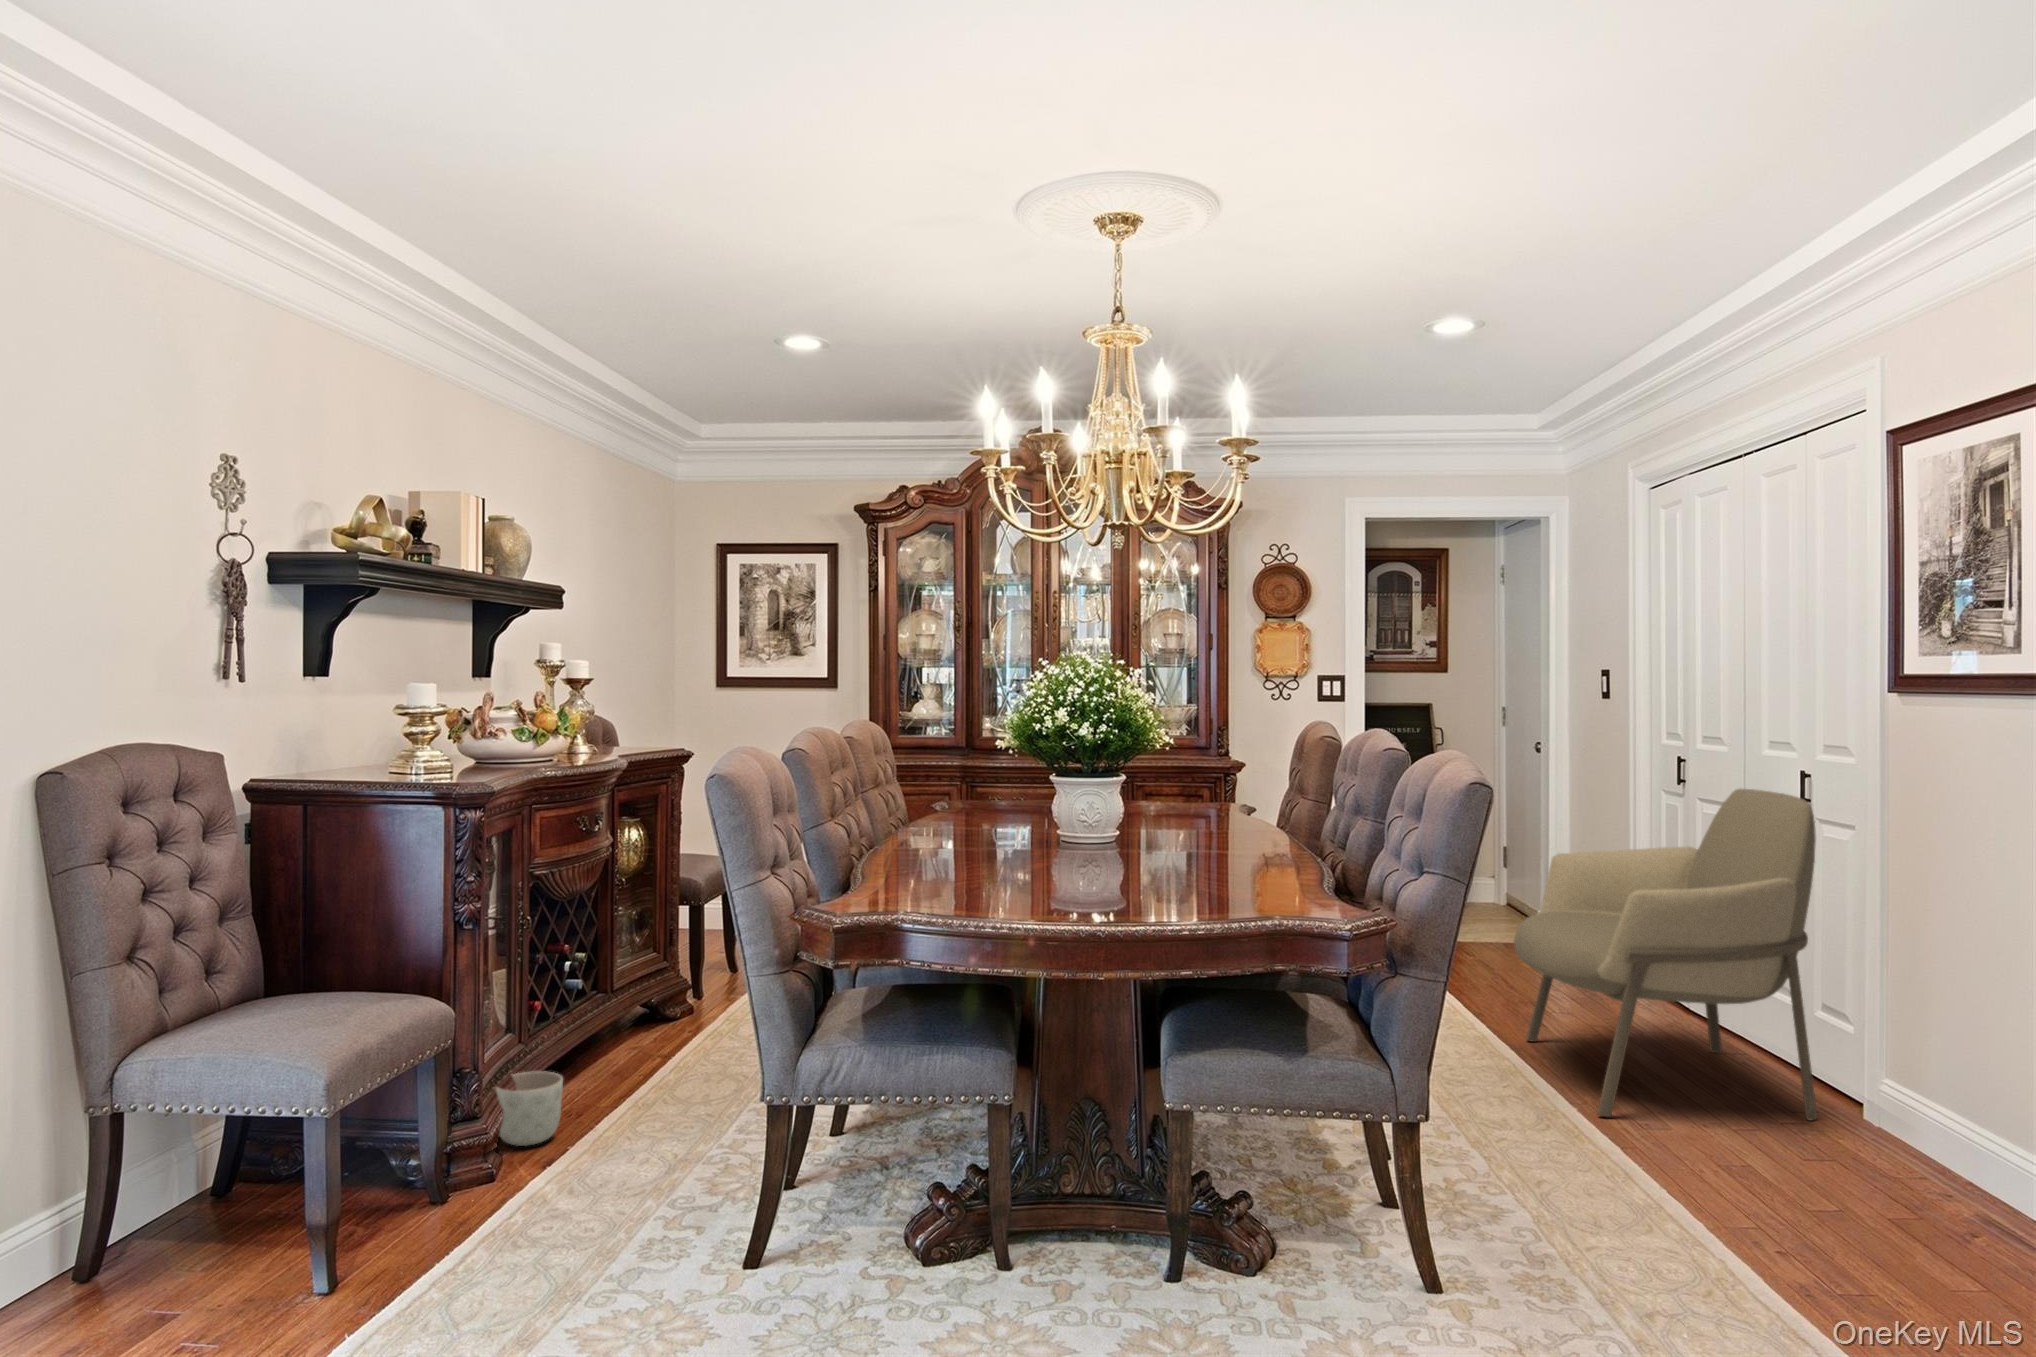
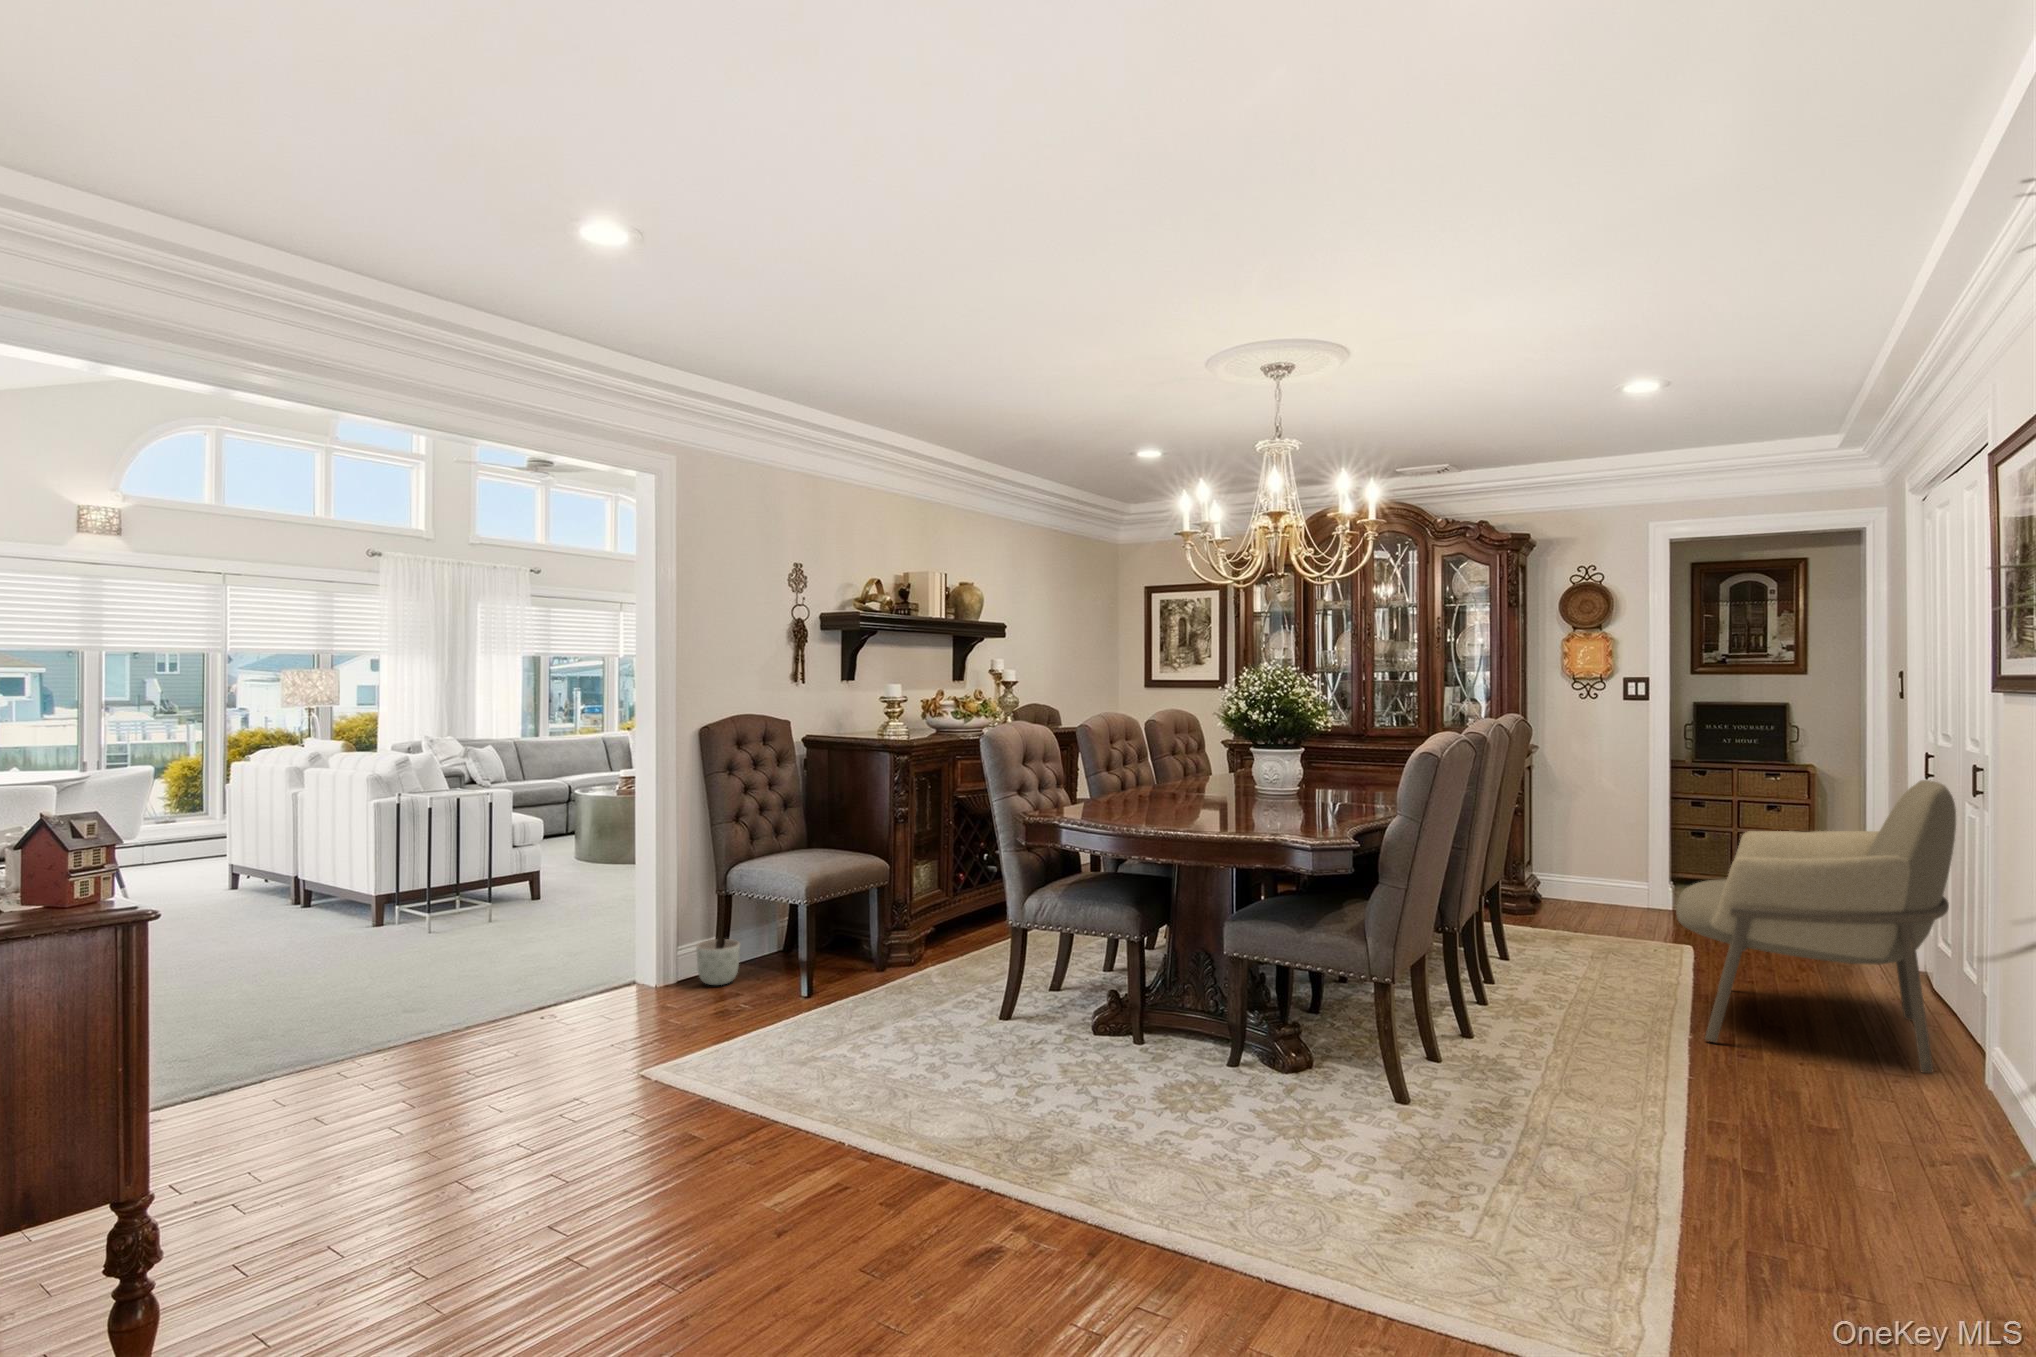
planter: present [496,1071,563,1146] -> present [696,939,740,985]

